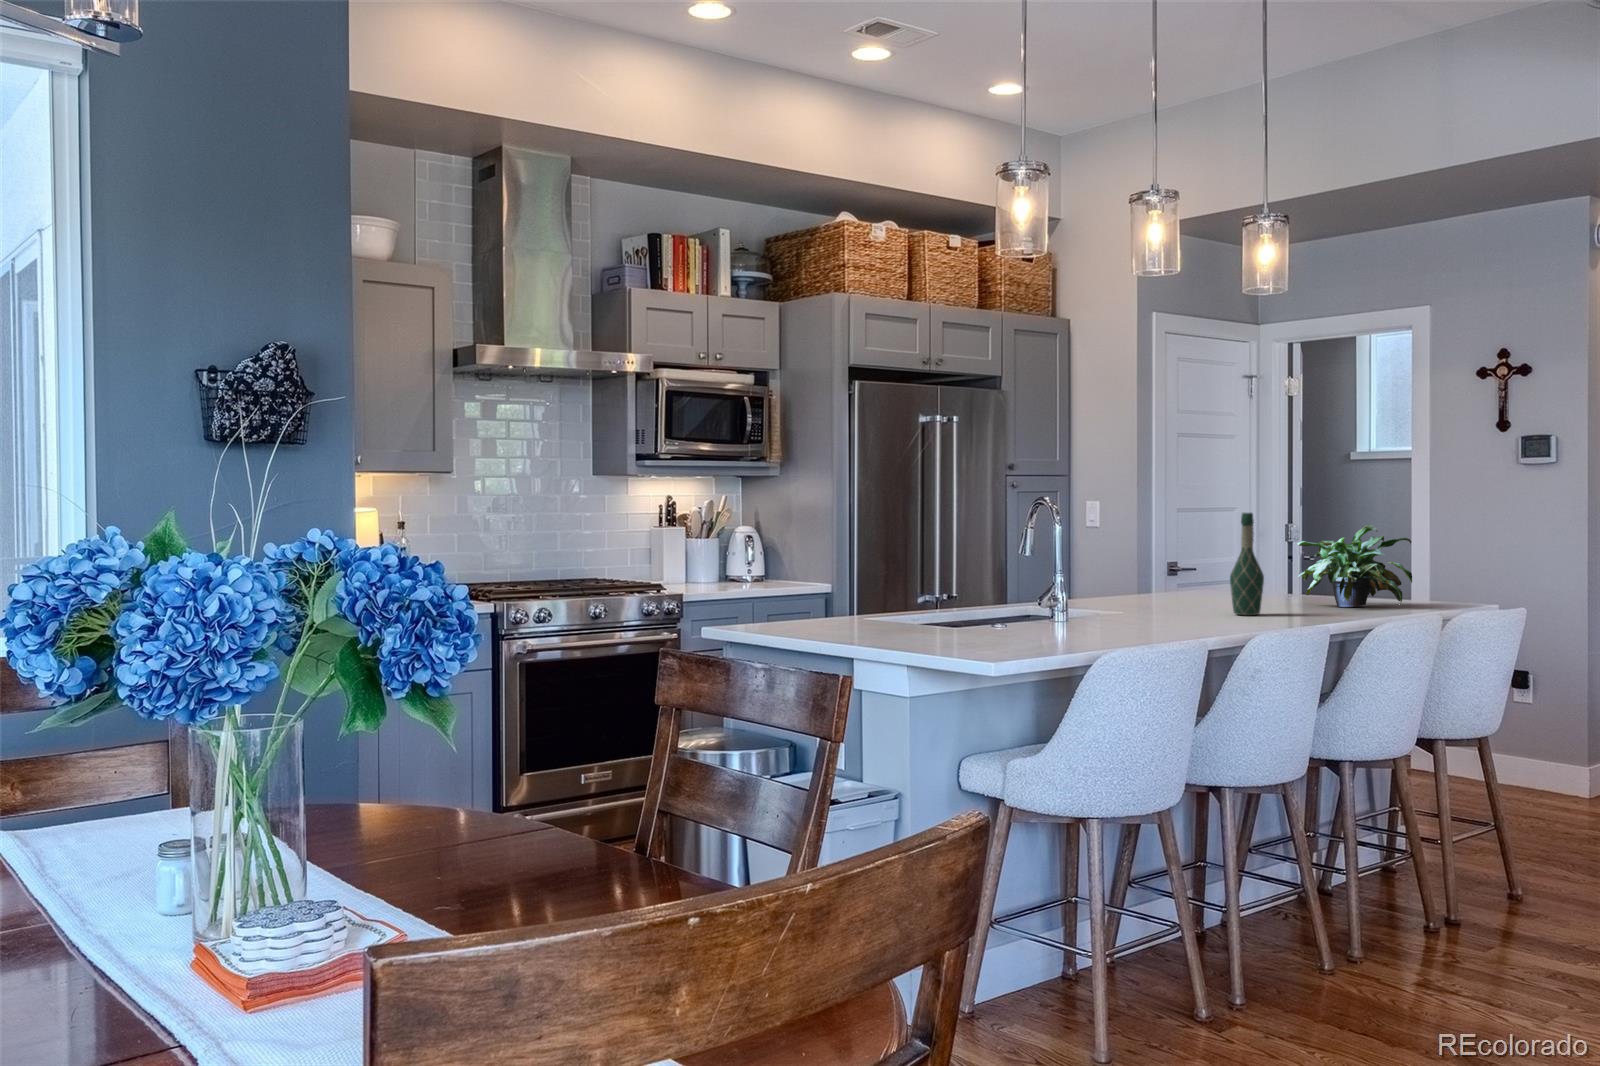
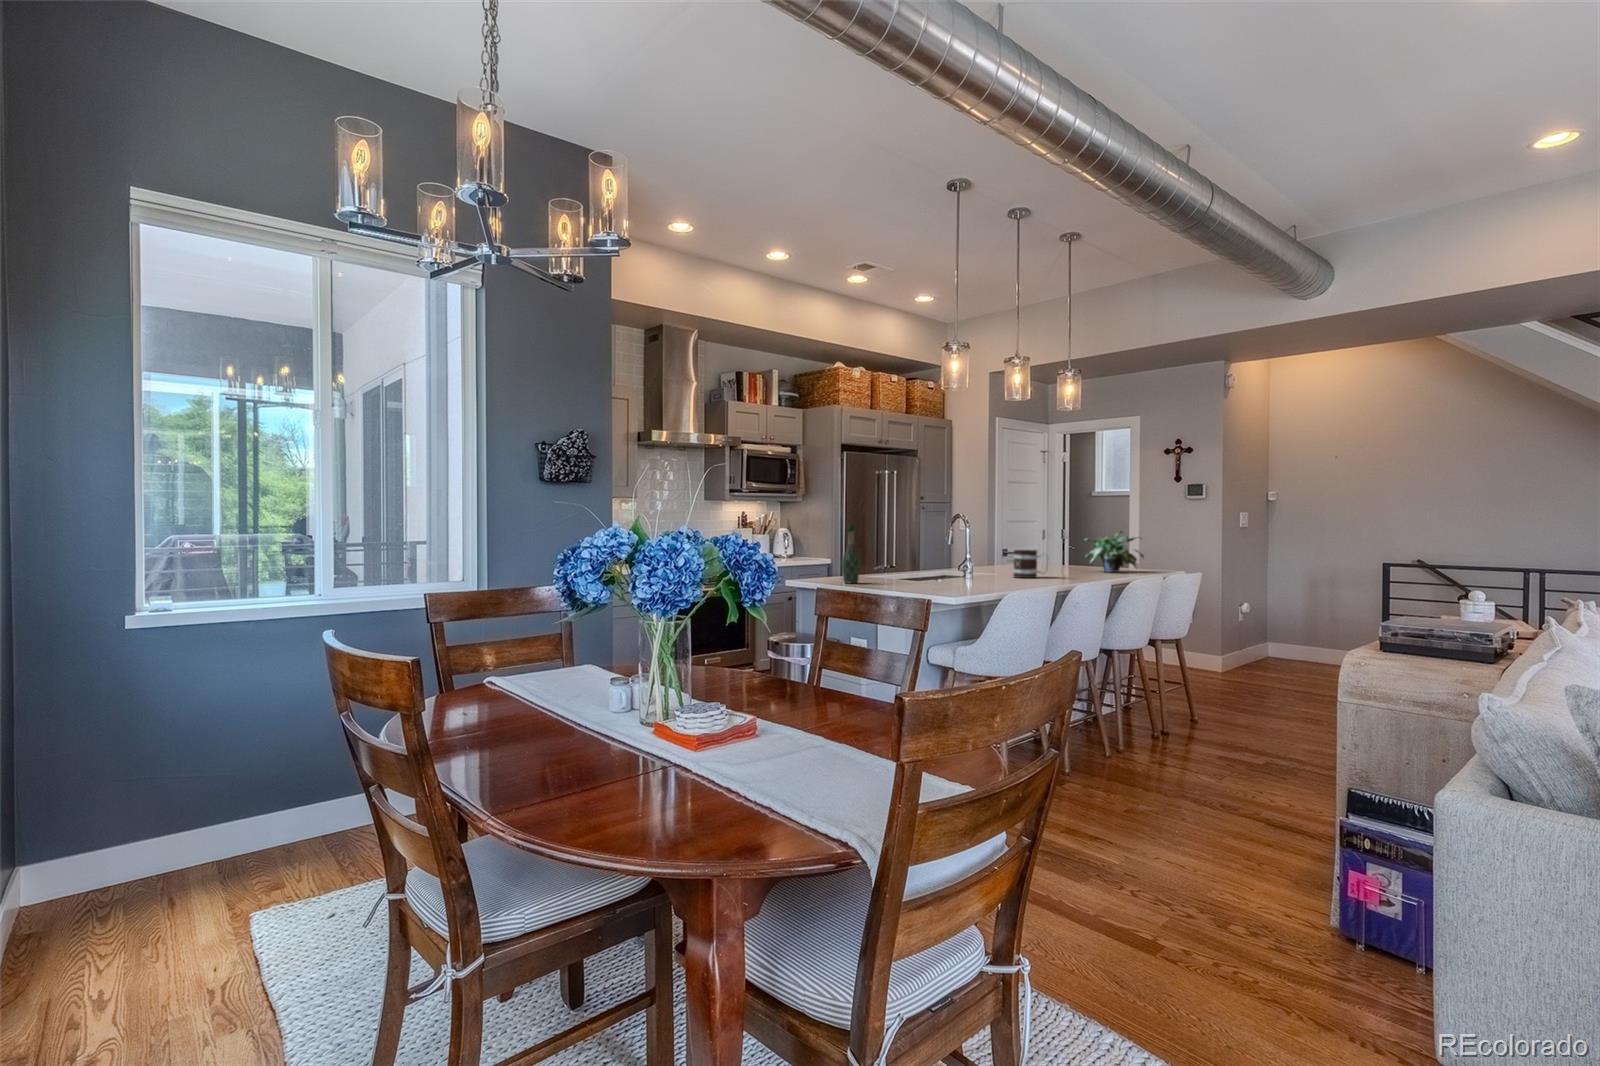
wine bottle: present [1230,513,1264,615] -> present [842,524,860,583]
mug: none [1148,565,1216,621] -> present [1013,550,1048,578]

